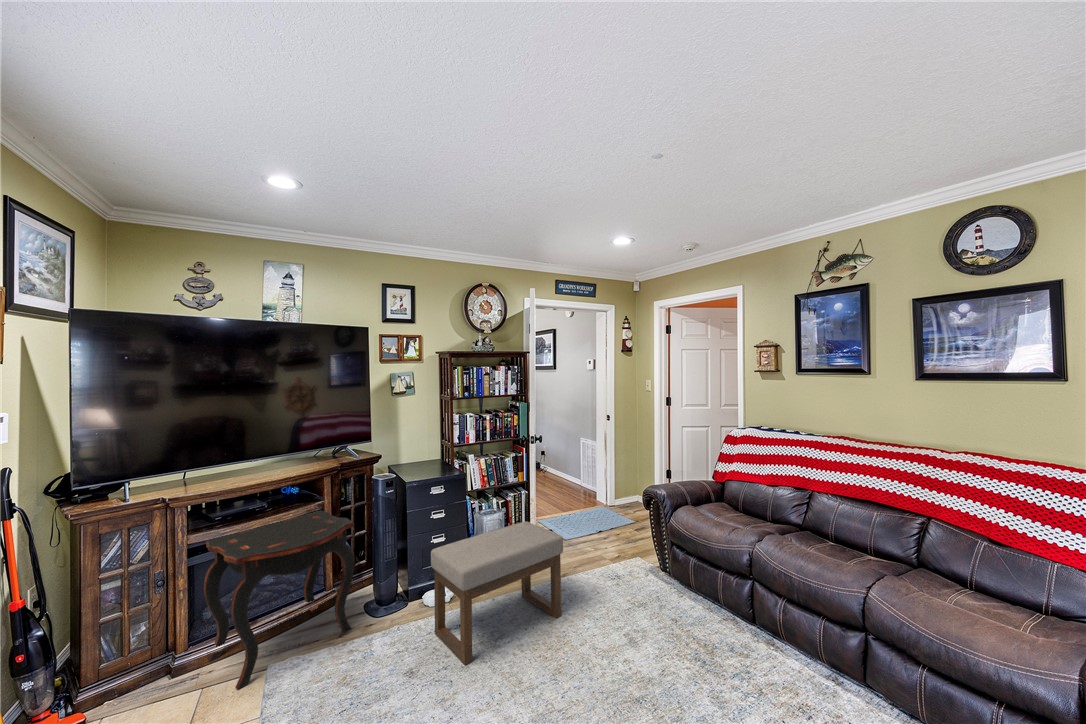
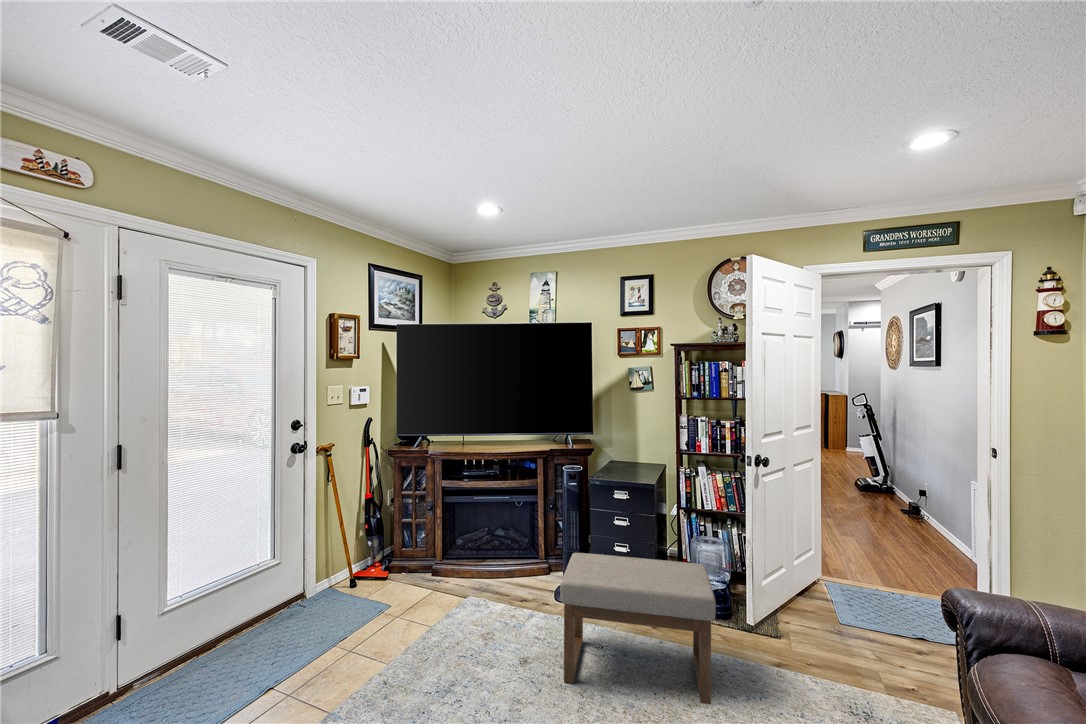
side table: present [204,511,354,689] -> none [437,484,534,602]

